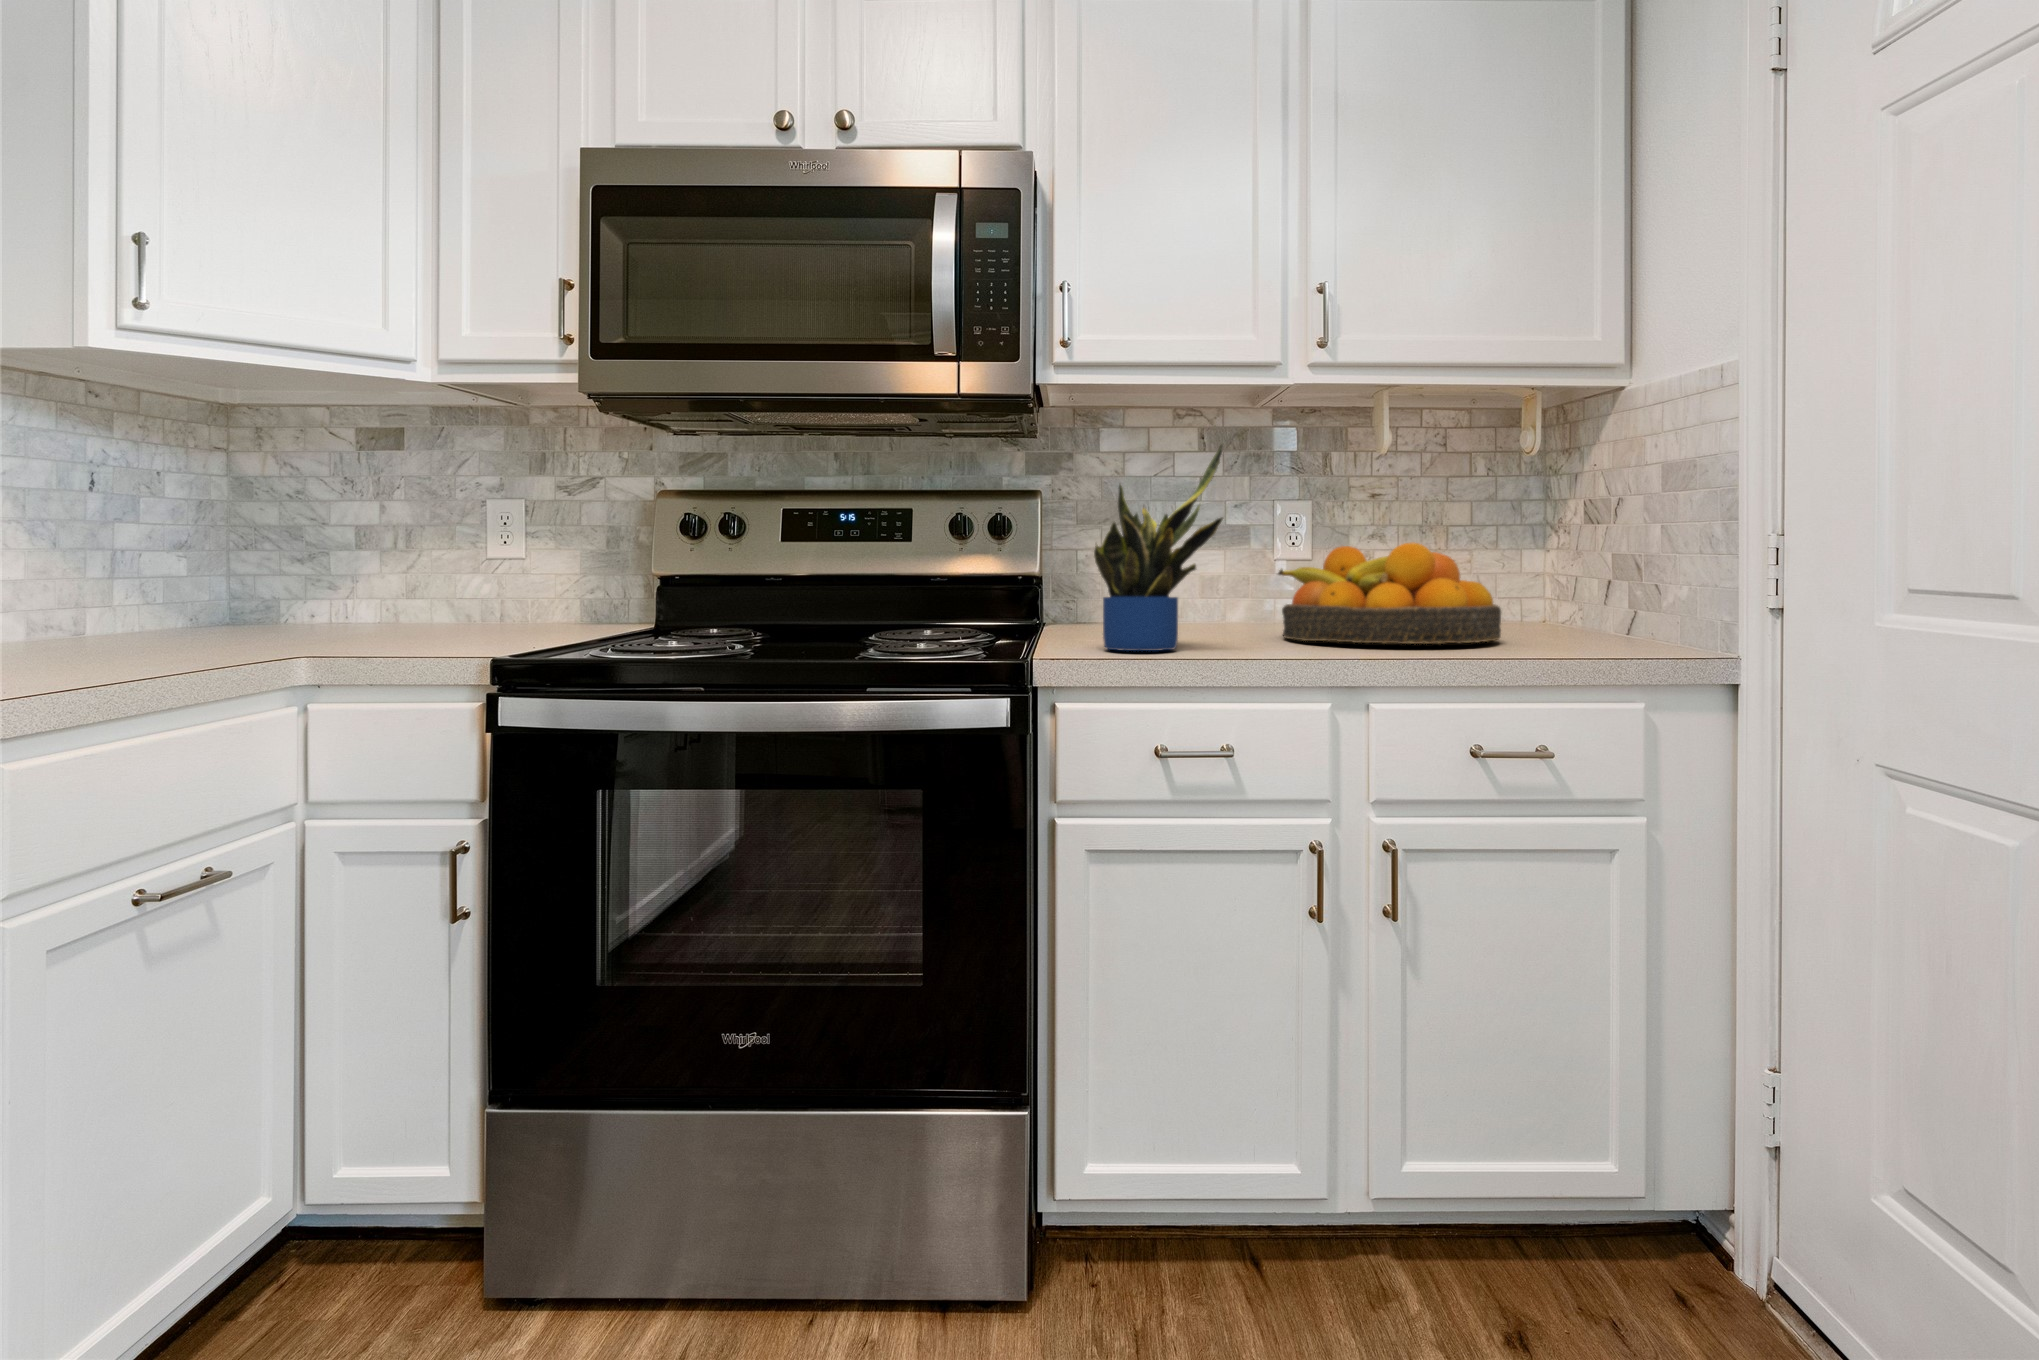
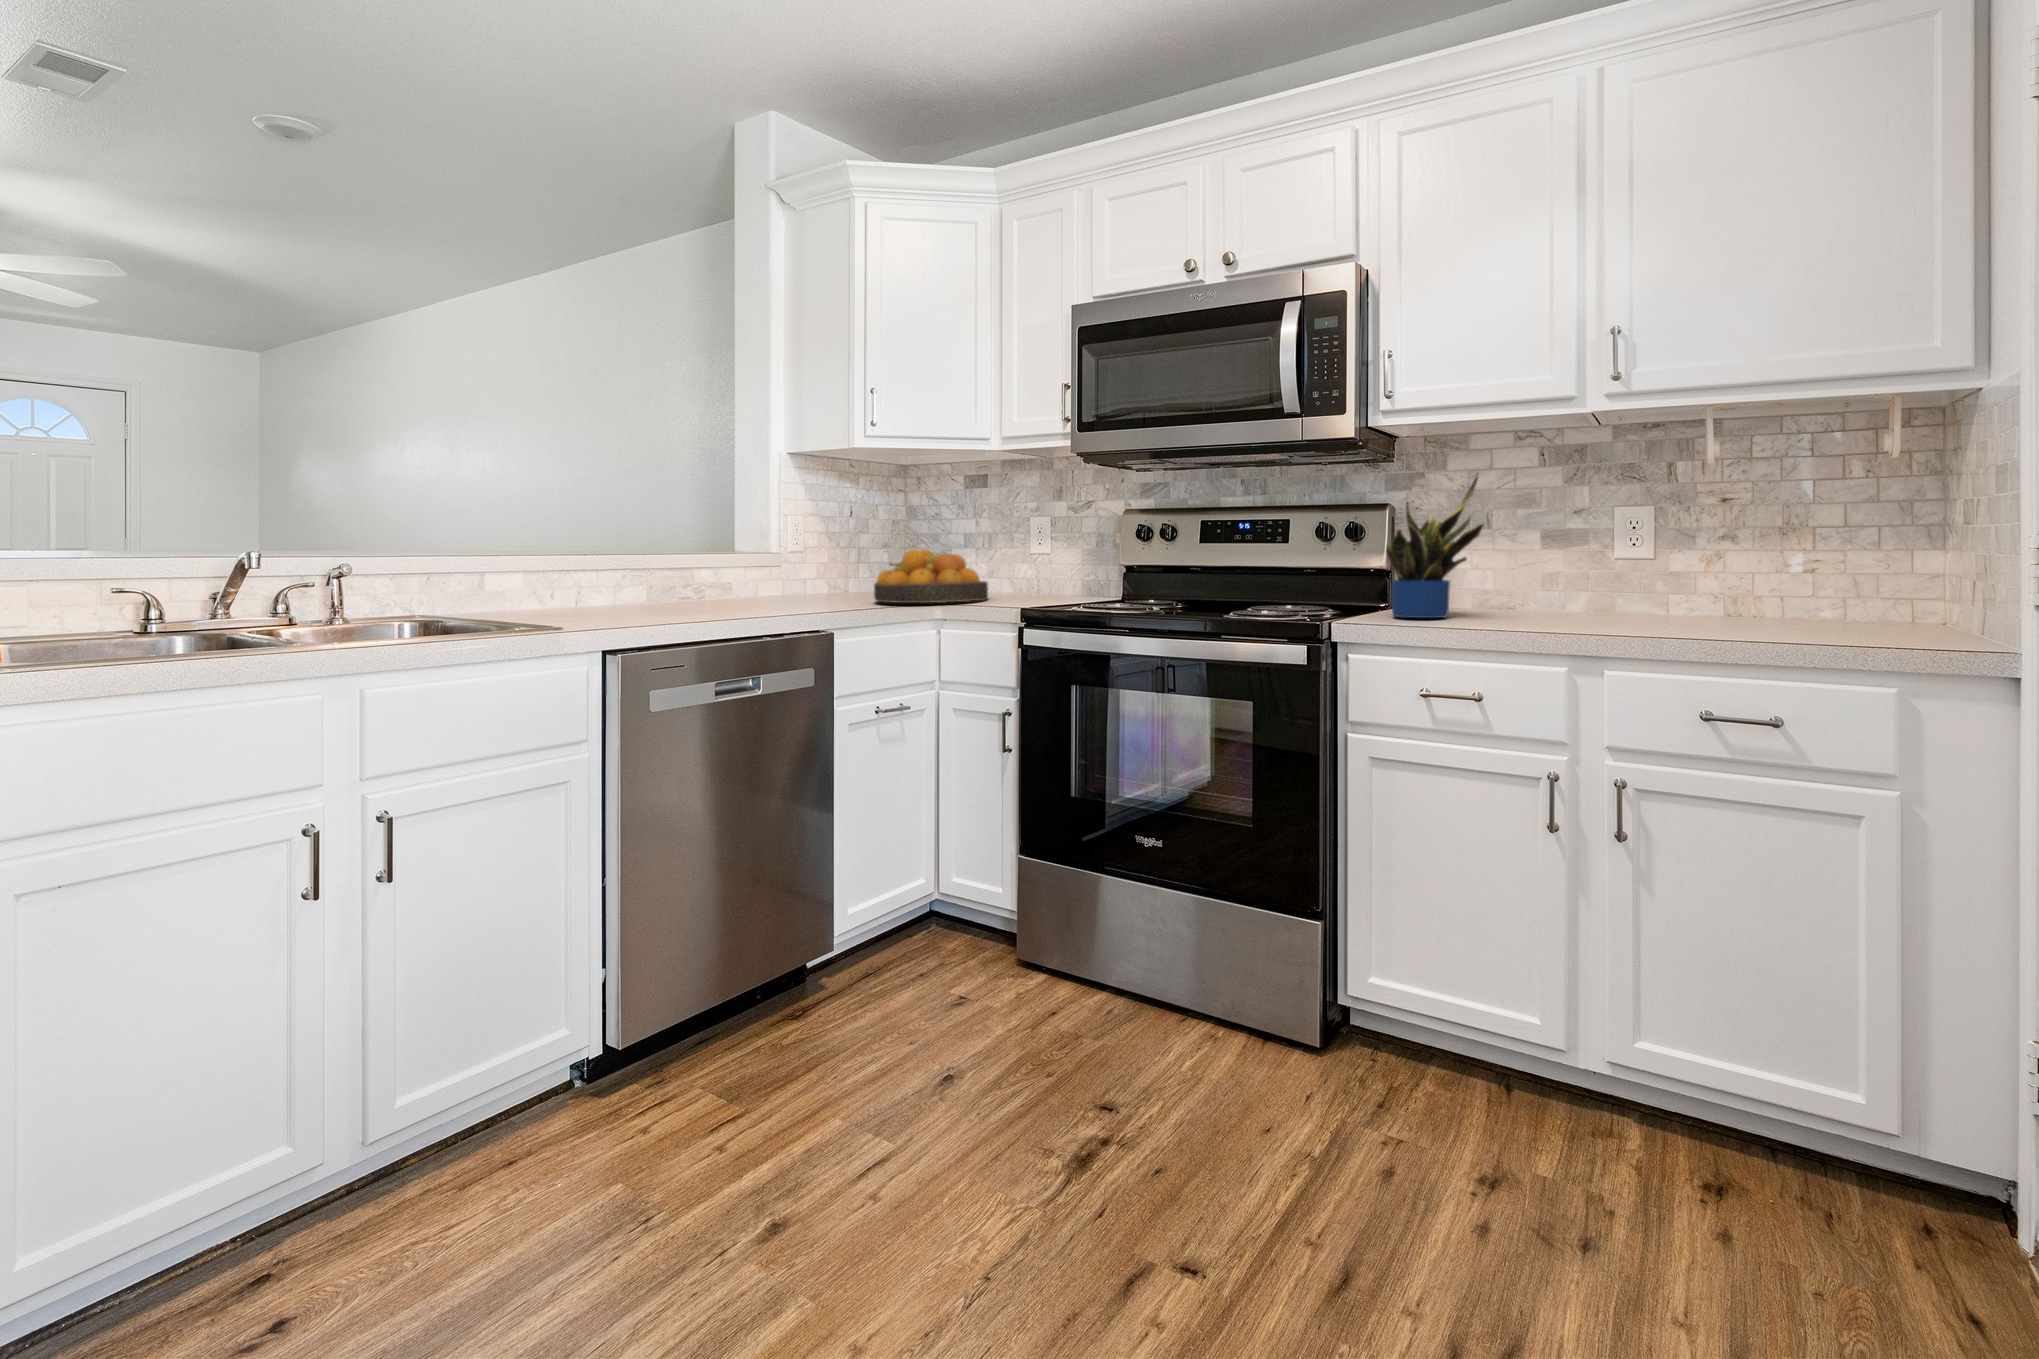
fruit bowl: present [1278,543,1501,644] -> present [874,549,988,603]

